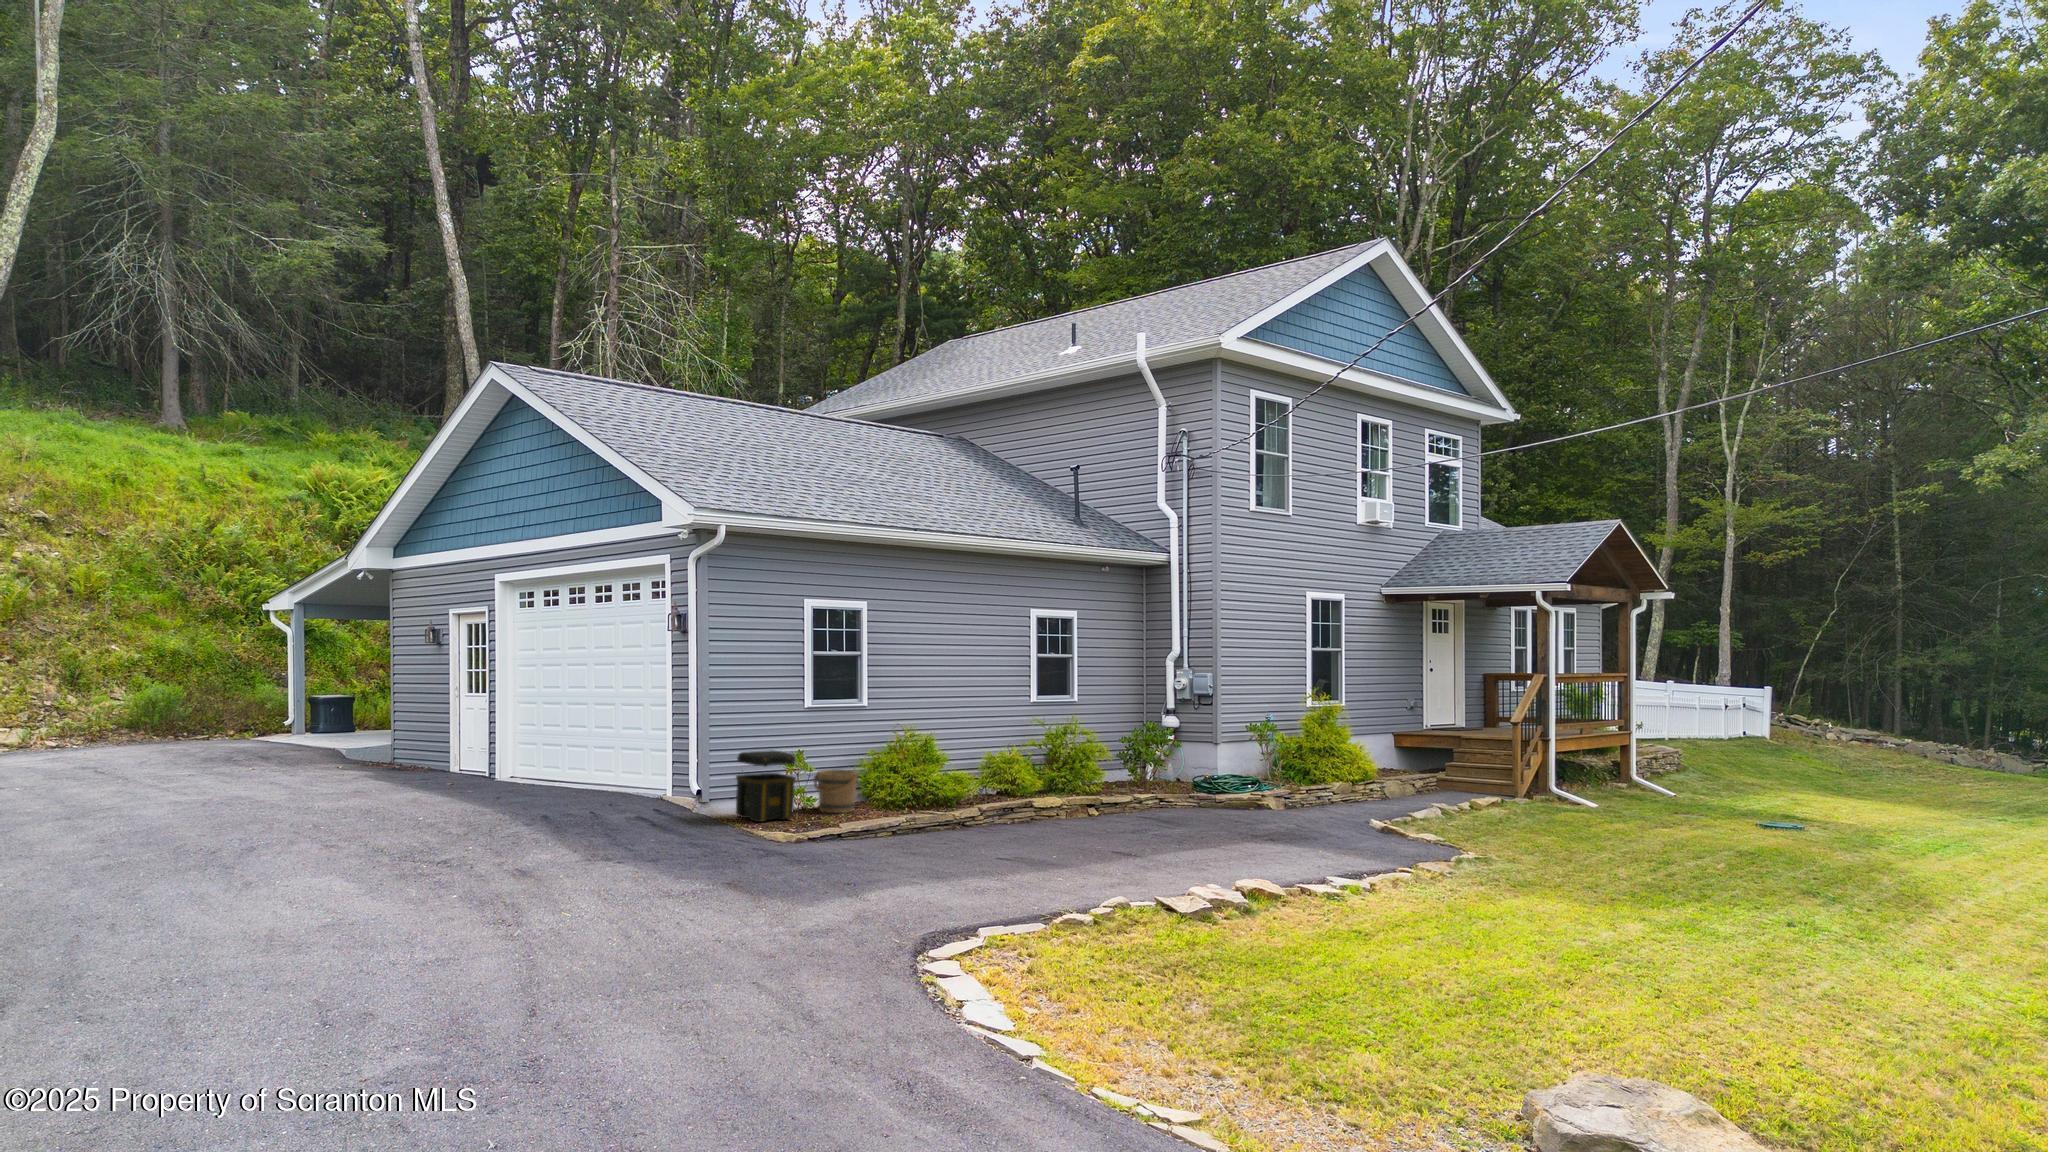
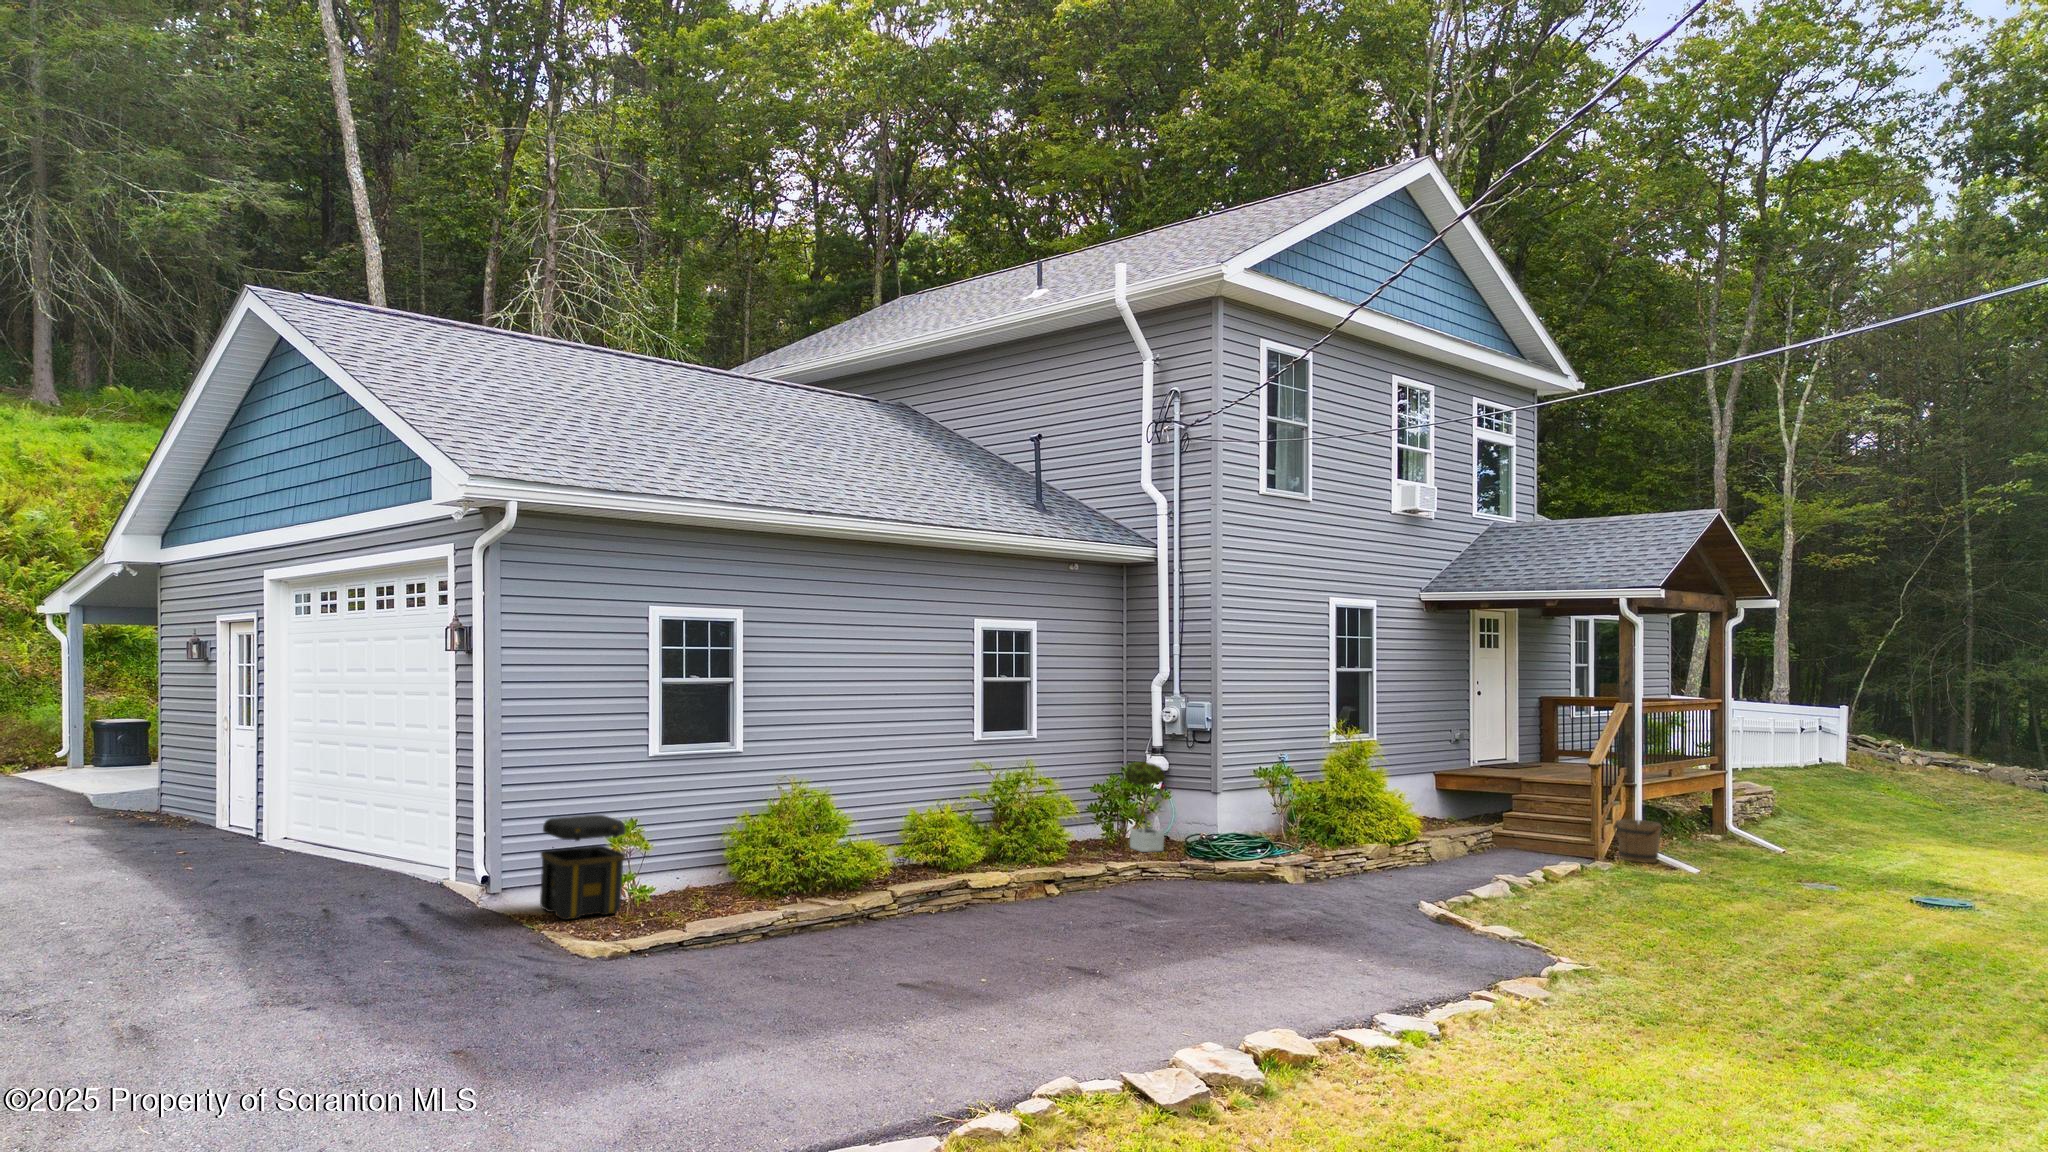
potted tree: none [1147,719,1178,790] -> present [1126,761,1165,852]
bucket: present [814,769,859,813] -> present [1613,819,1662,863]

